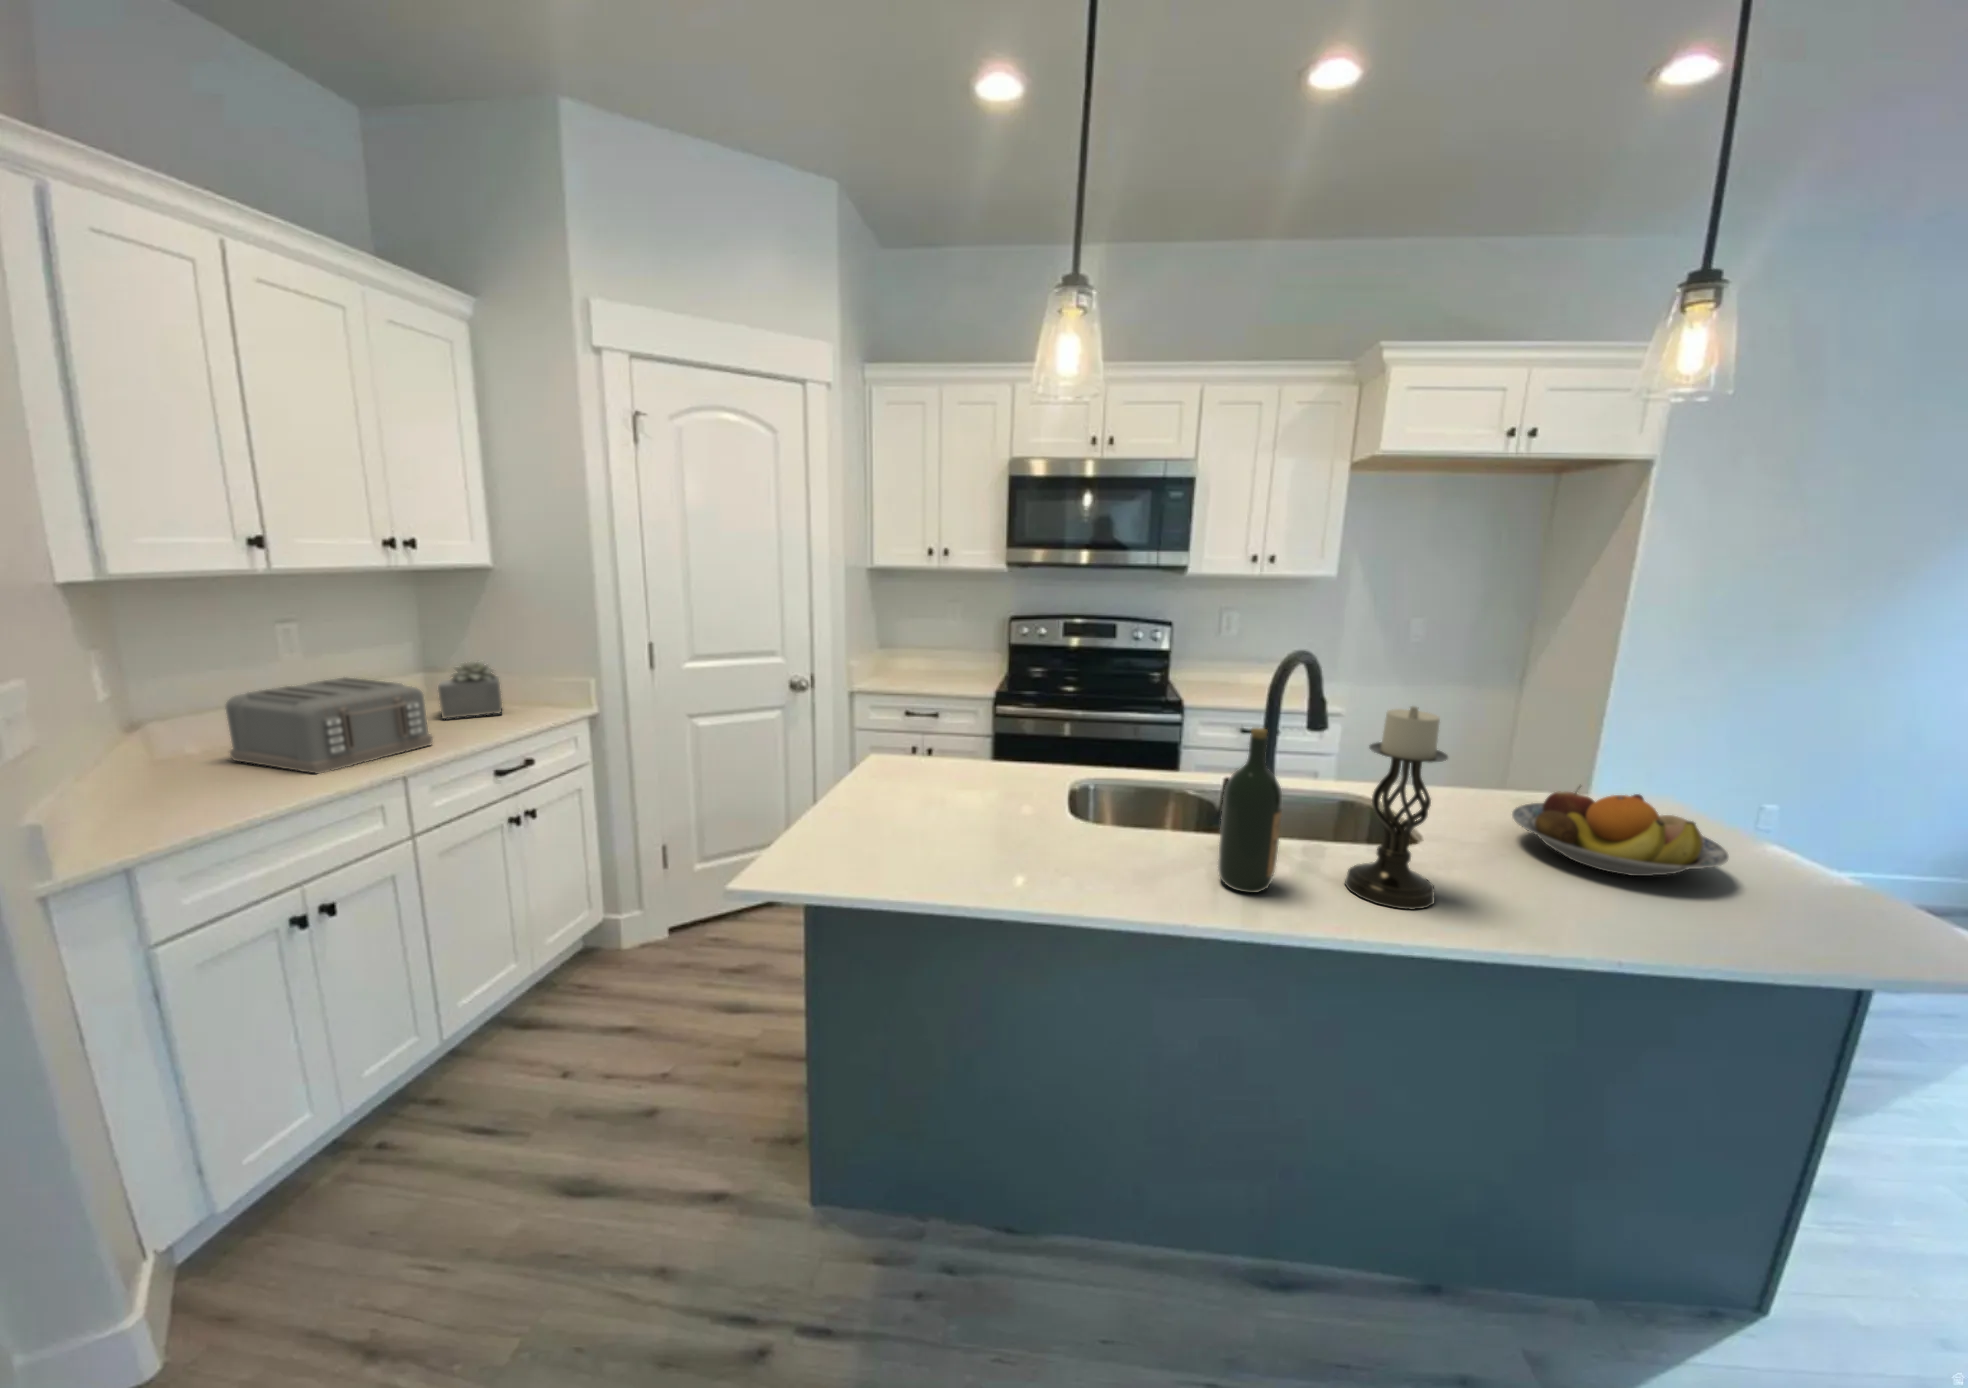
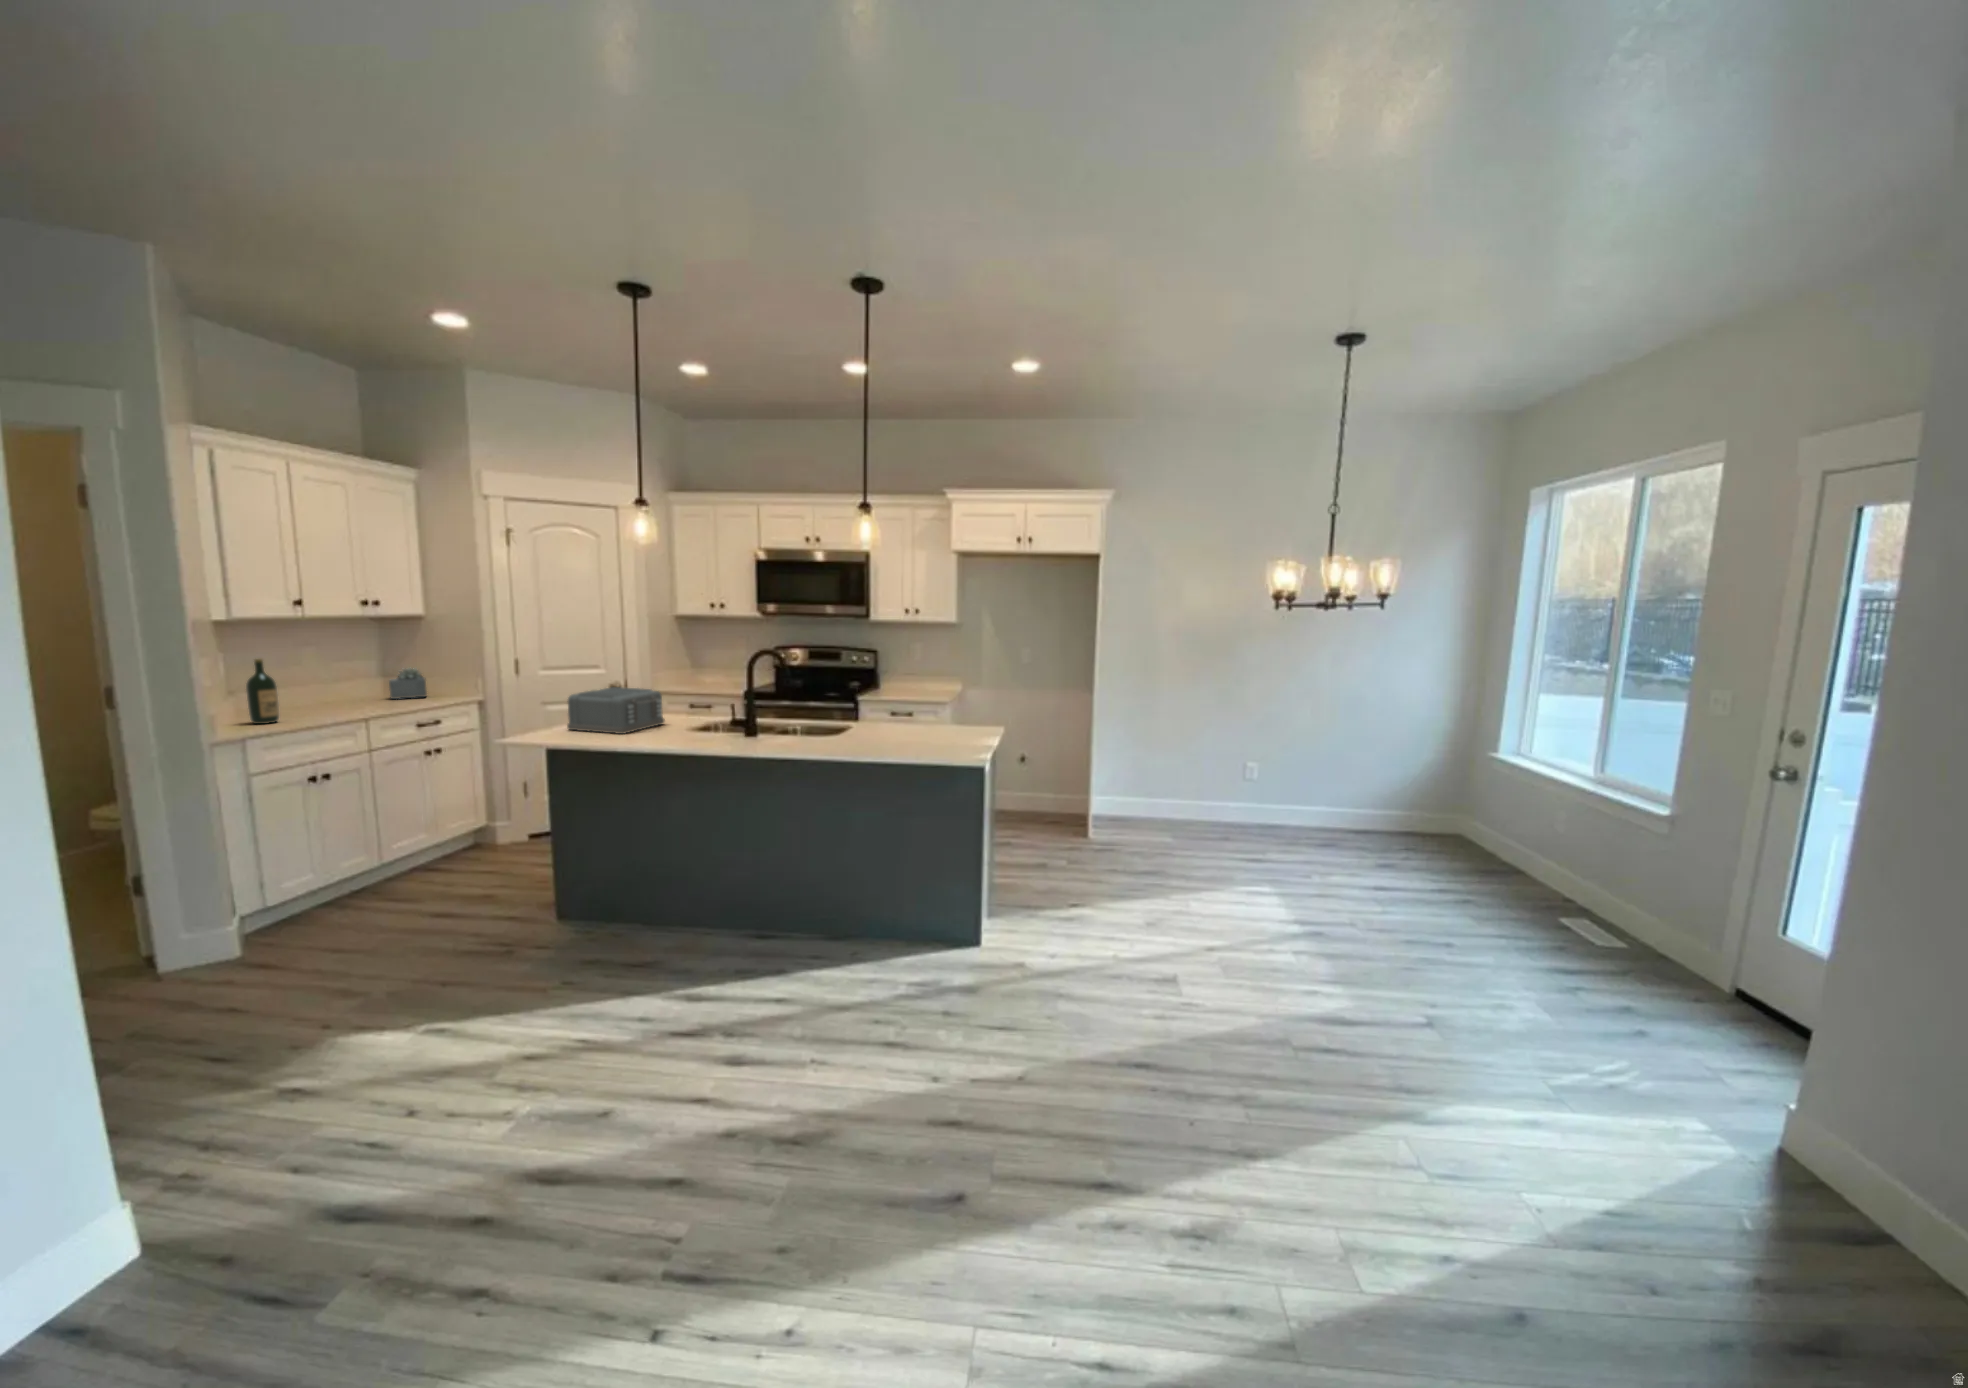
toaster: present [226,677,433,774] -> present [567,687,665,734]
candle holder: present [1345,706,1448,910] -> none [771,664,805,744]
wine bottle: present [1218,728,1282,893] -> present [246,659,279,724]
fruit bowl: present [1512,792,1729,876] -> none [873,705,946,738]

